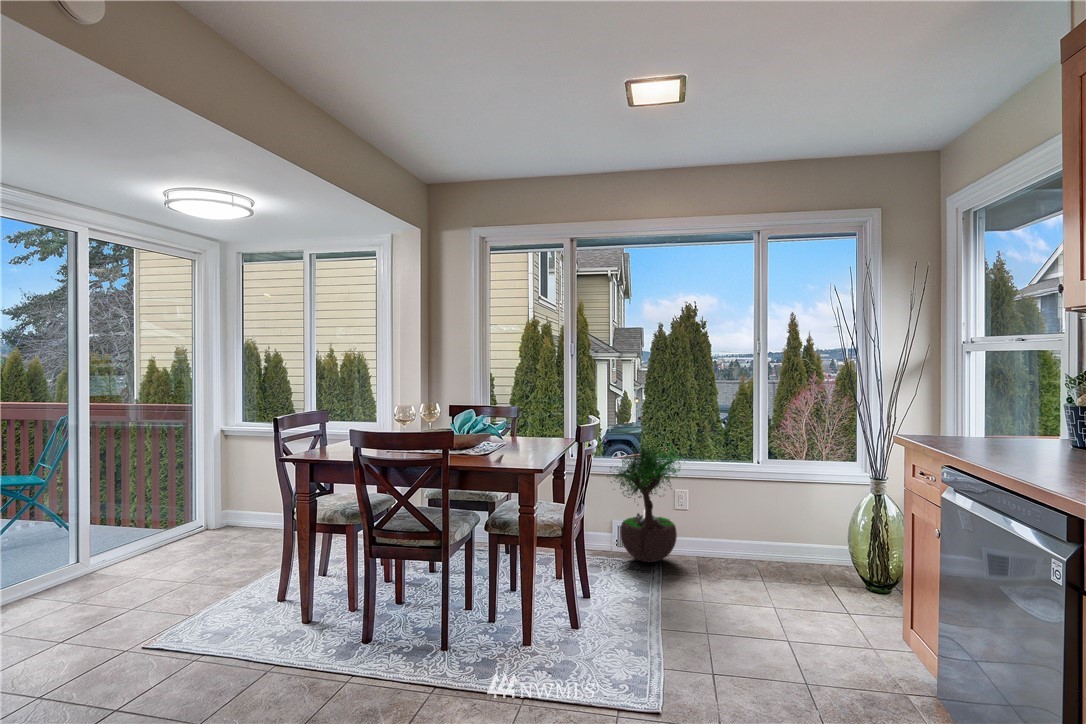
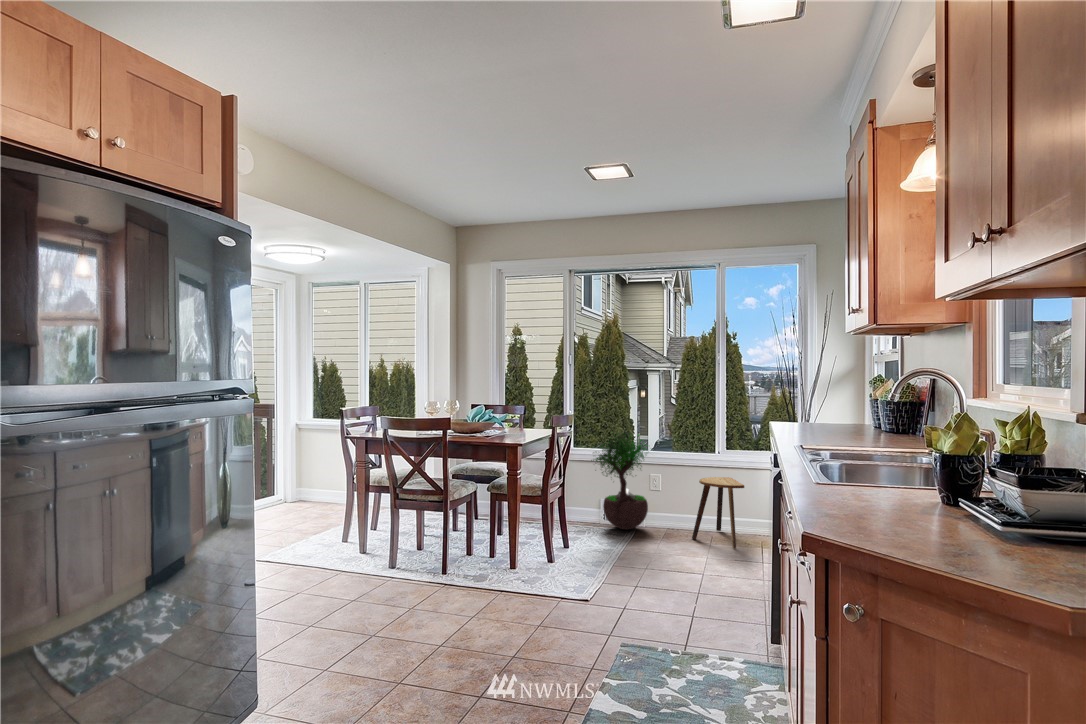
stool: none [737,495,809,591] -> present [692,477,744,549]

